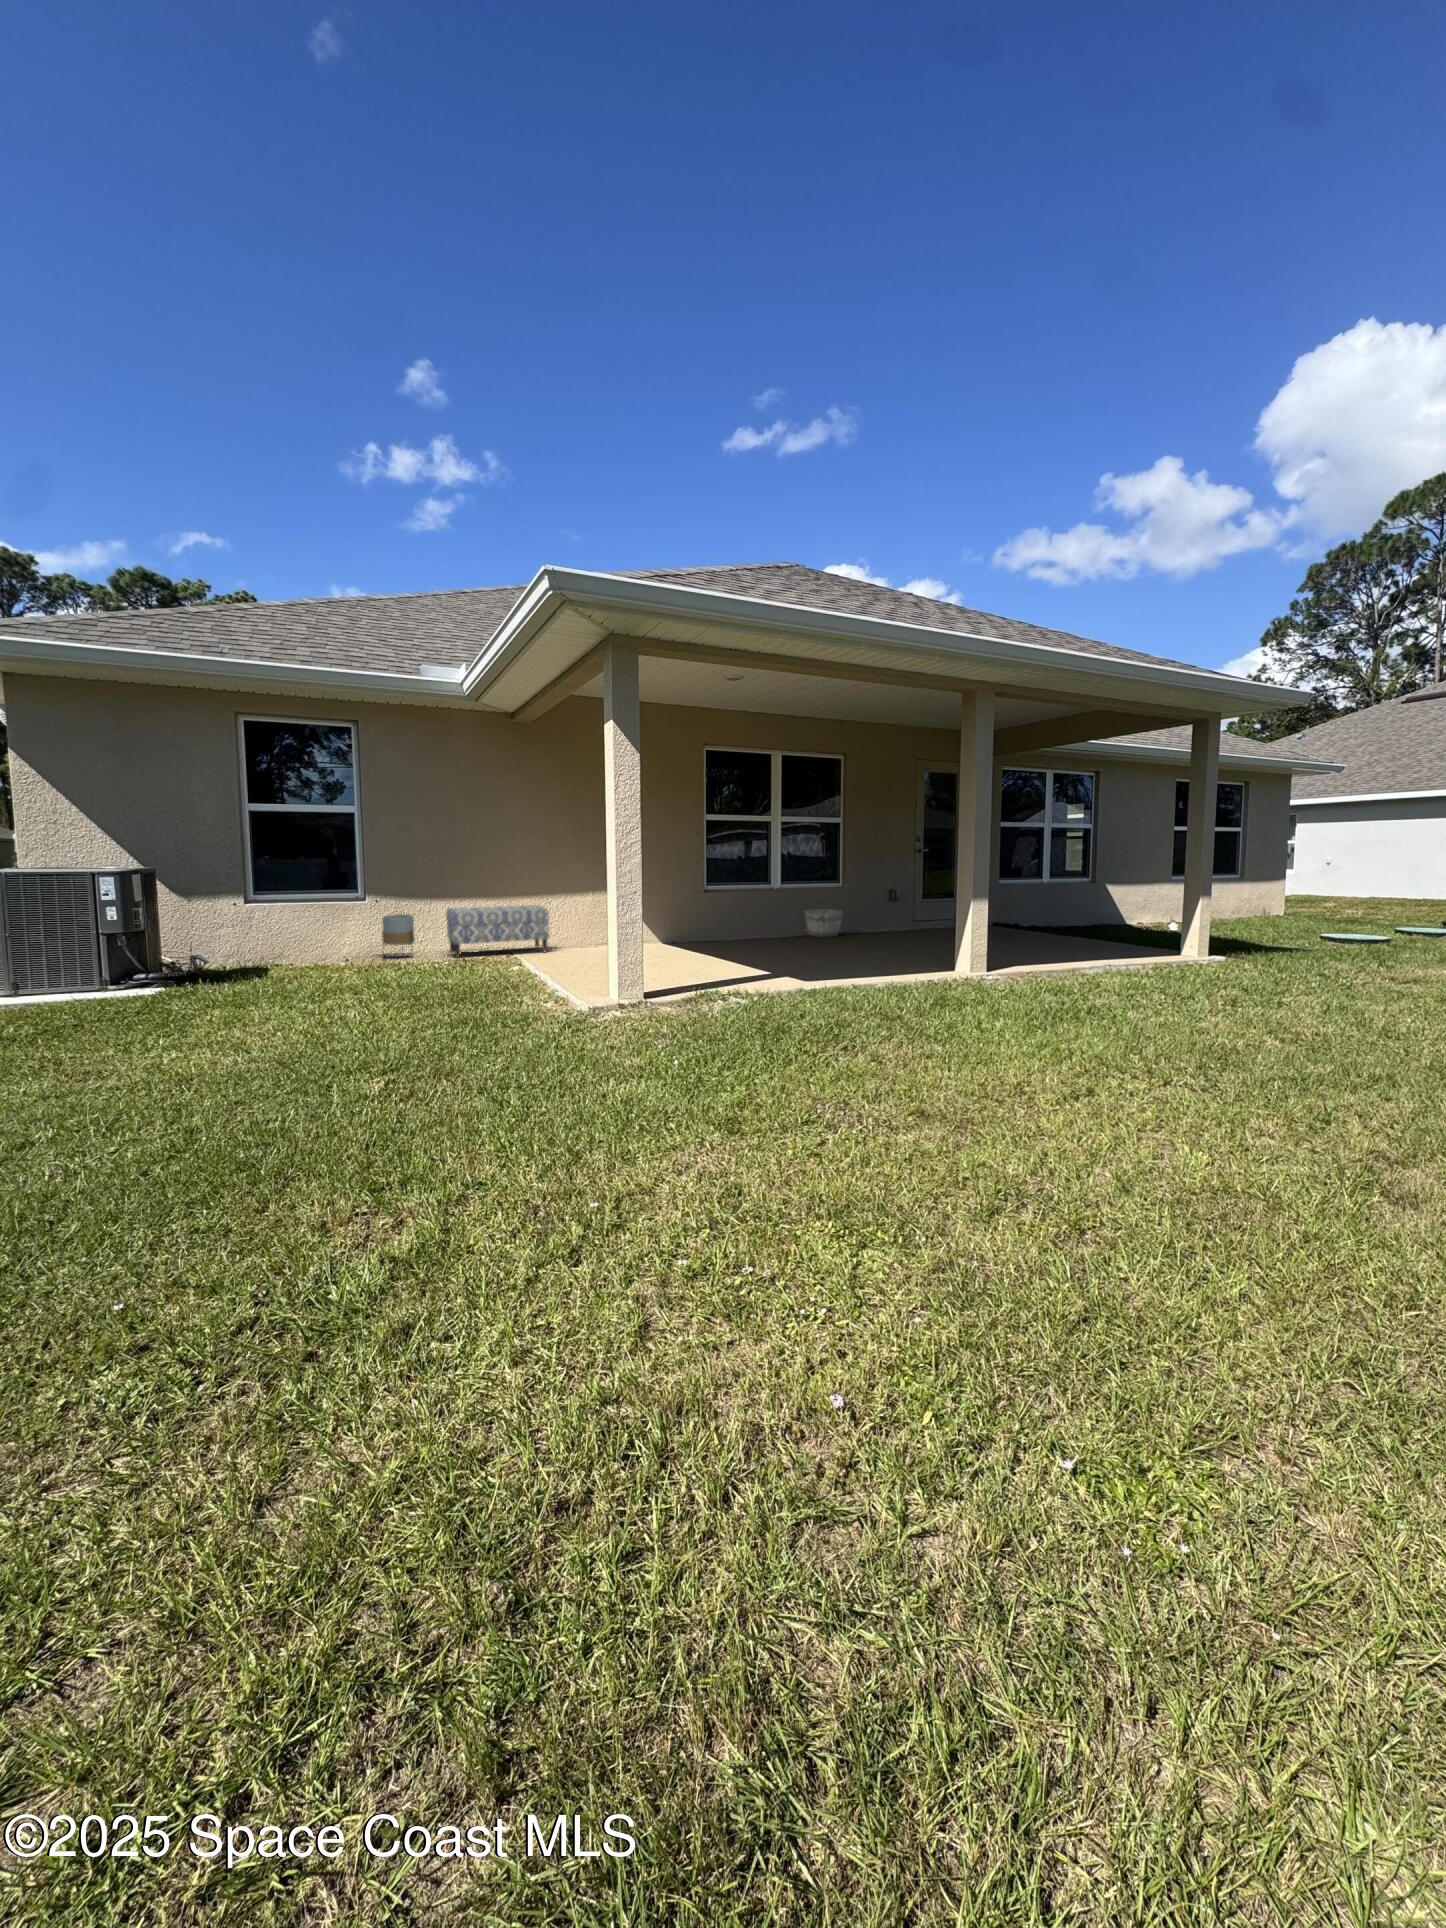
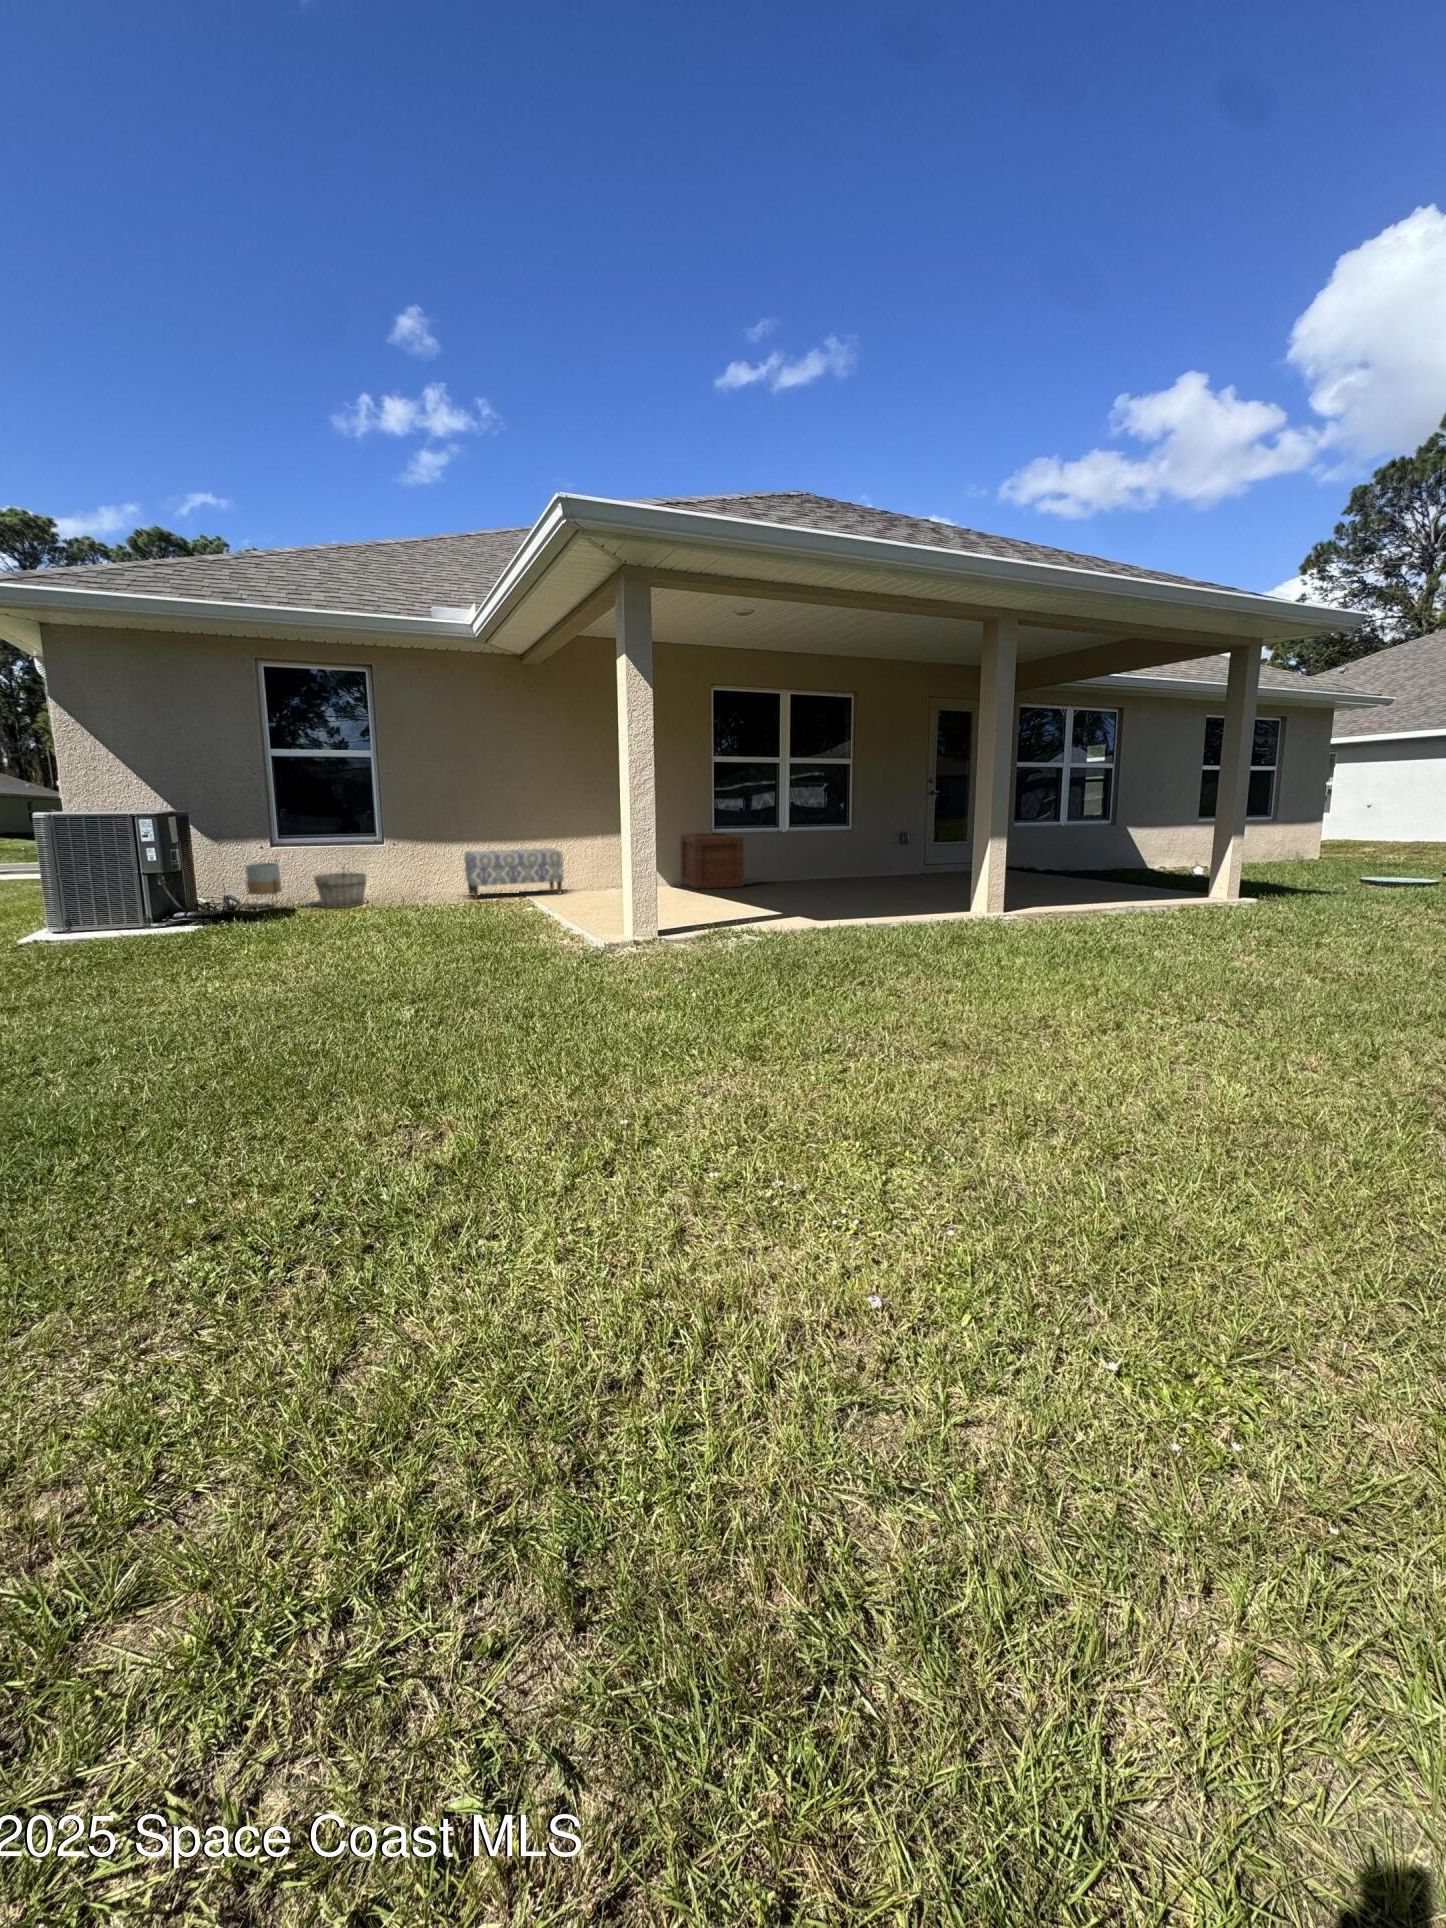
wooden crate: none [670,890,733,947] -> present [680,833,744,889]
wooden bucket: present [805,909,843,937] -> present [314,872,367,908]
planter: present [382,914,415,950] -> present [245,863,282,896]

